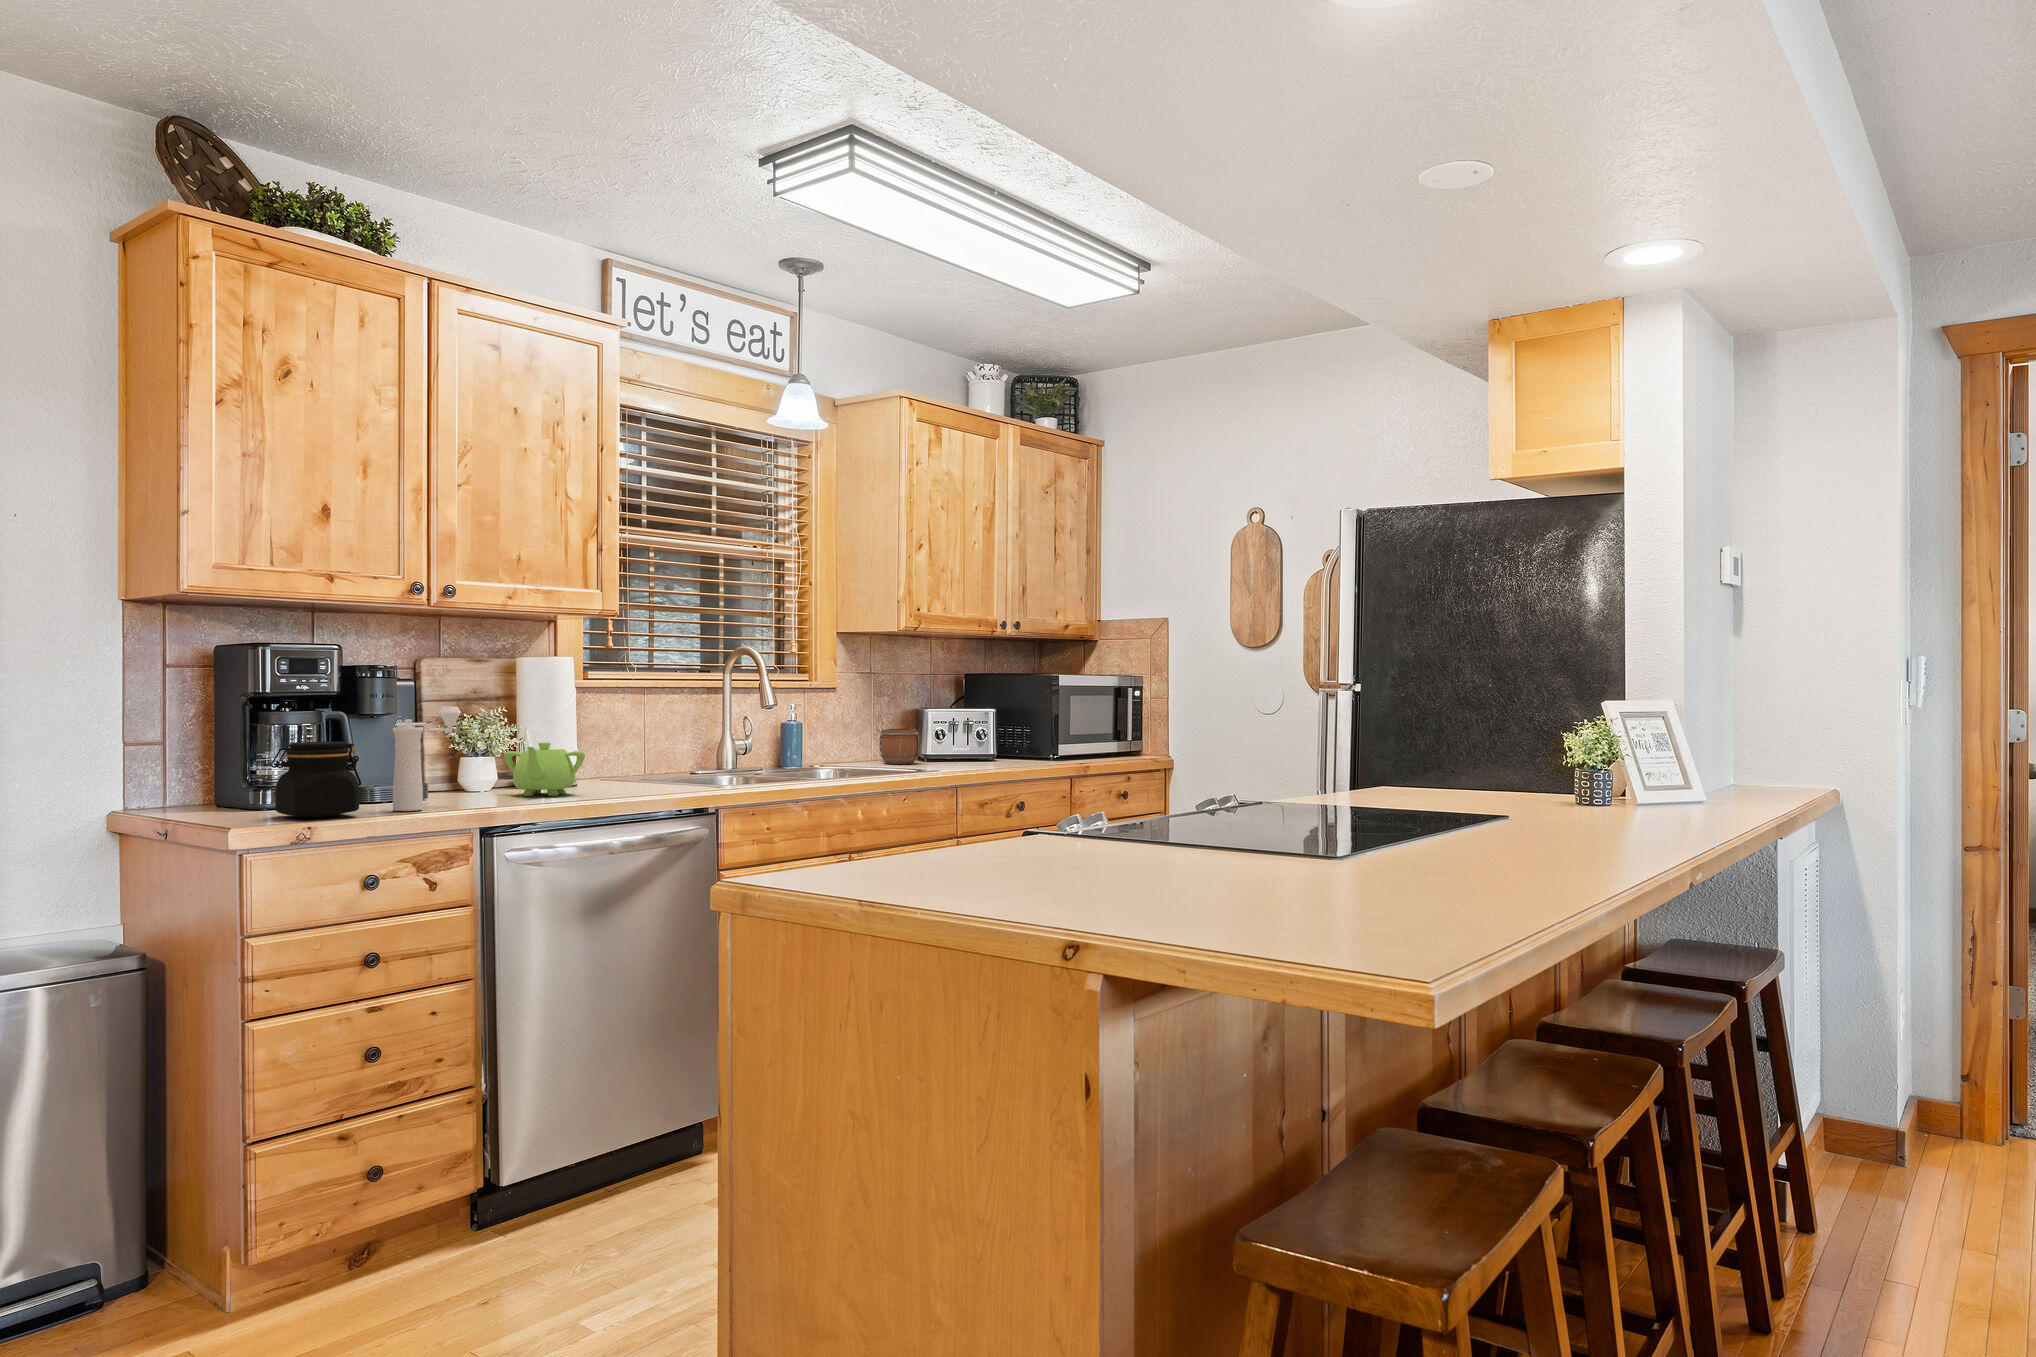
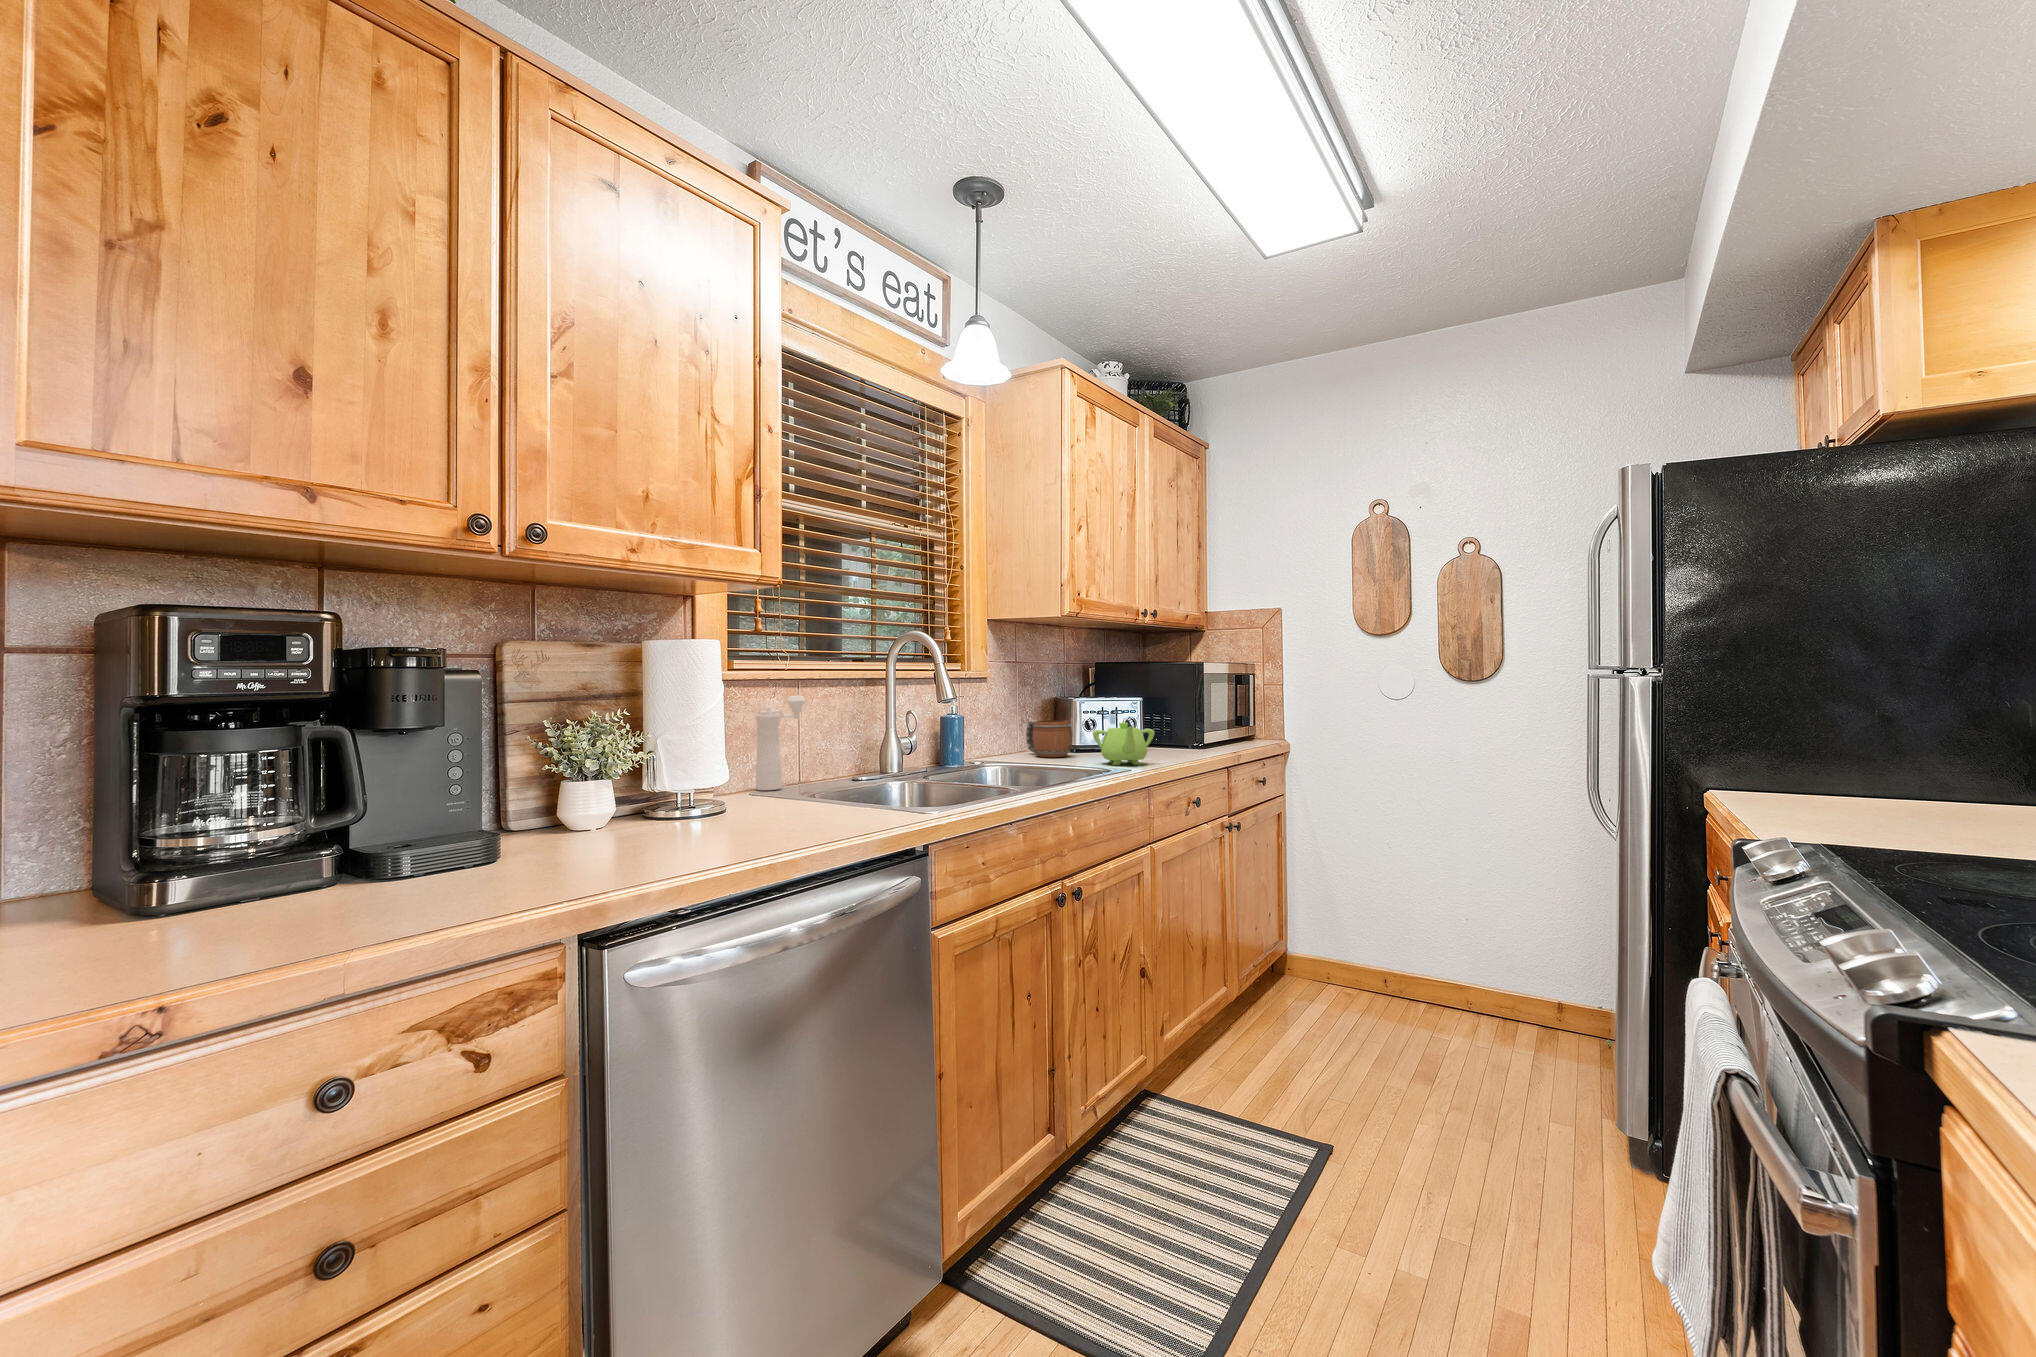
pepper mill: present [393,707,461,811] -> present [755,696,806,790]
jar: present [271,742,361,818] -> none [112,787,338,952]
teapot: present [504,742,585,796] -> present [1093,723,1154,765]

